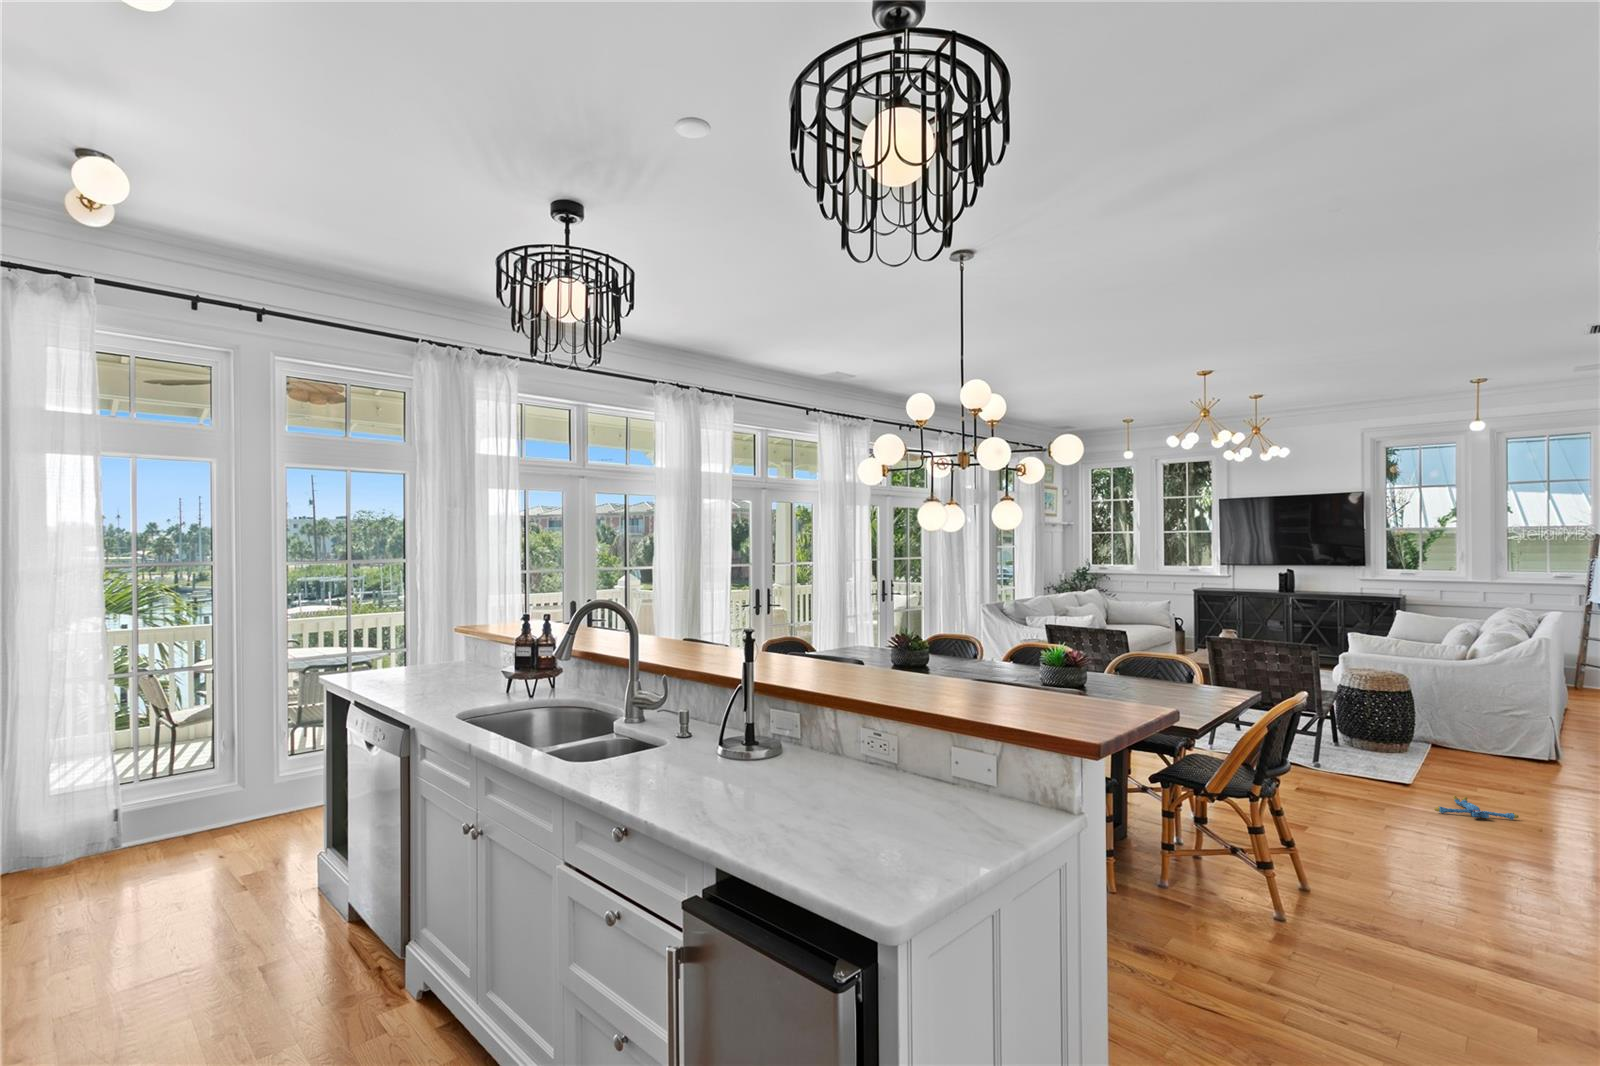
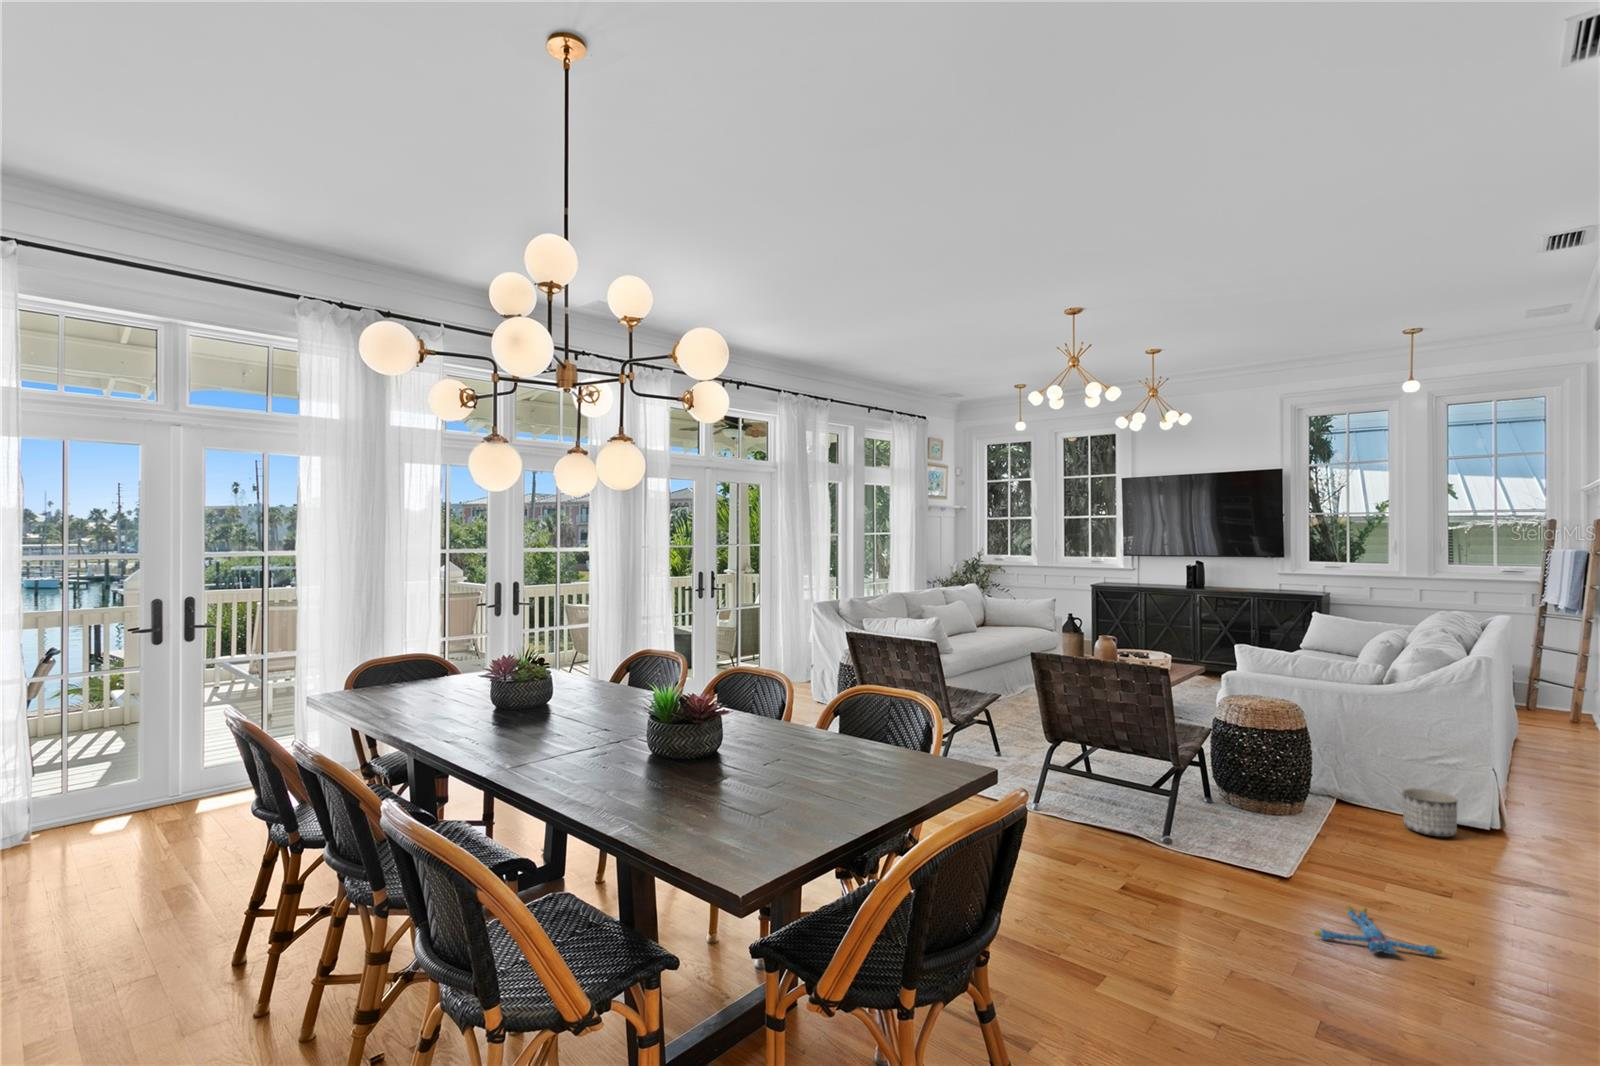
planter: none [1483,733,1524,765] -> present [1402,788,1458,837]

